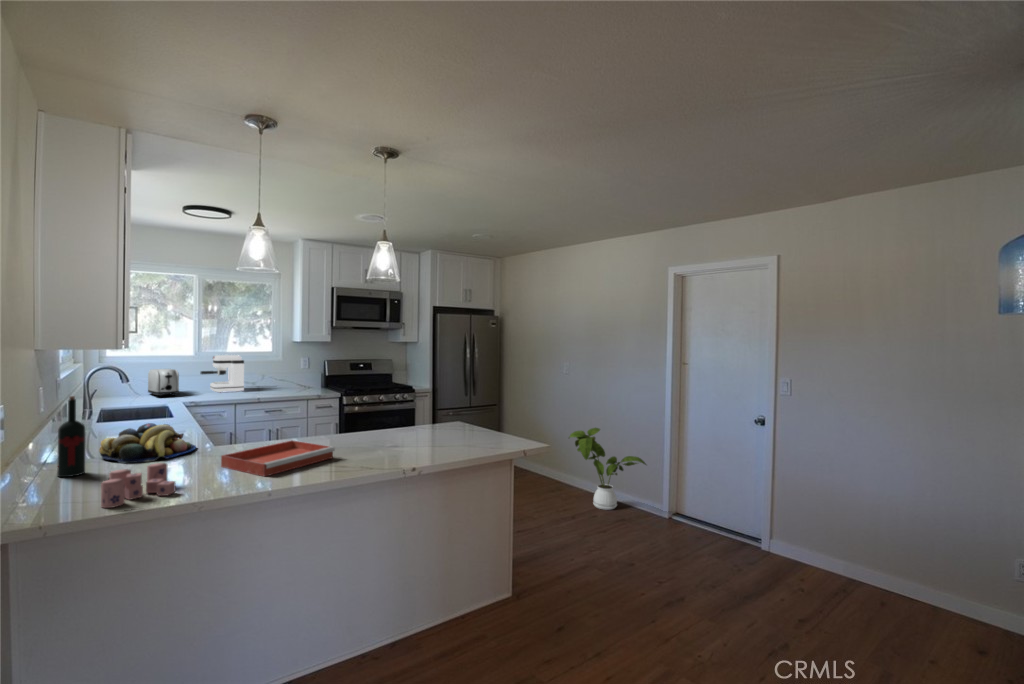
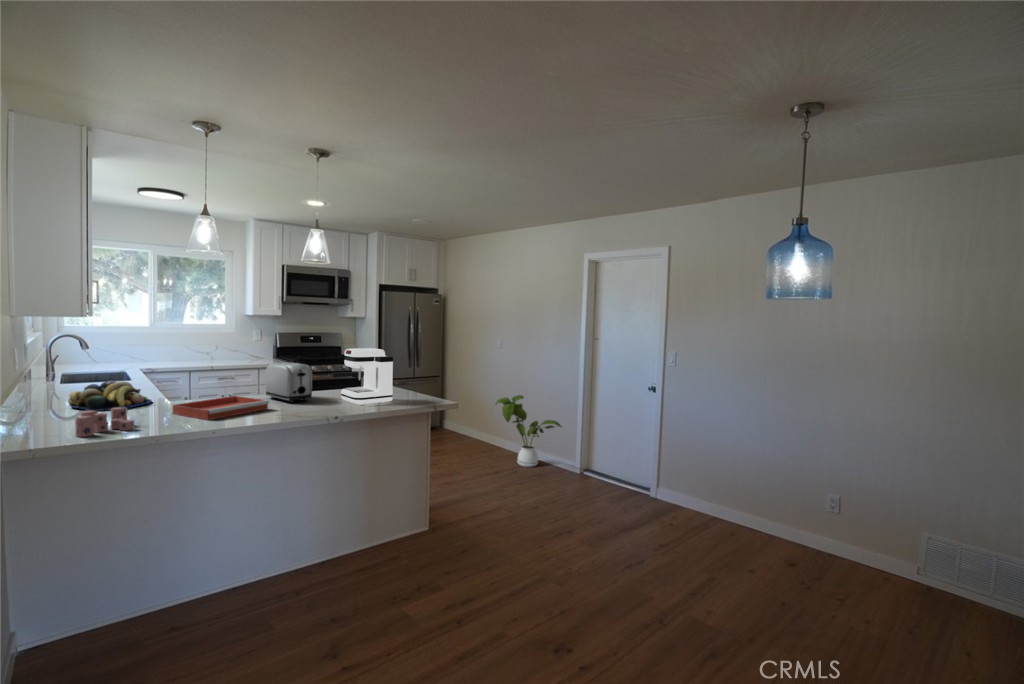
coffee maker: present [200,355,244,392] -> present [331,348,393,405]
toaster: present [148,369,179,397] -> present [266,363,312,403]
wine bottle: present [57,396,85,477] -> none [35,354,58,419]

